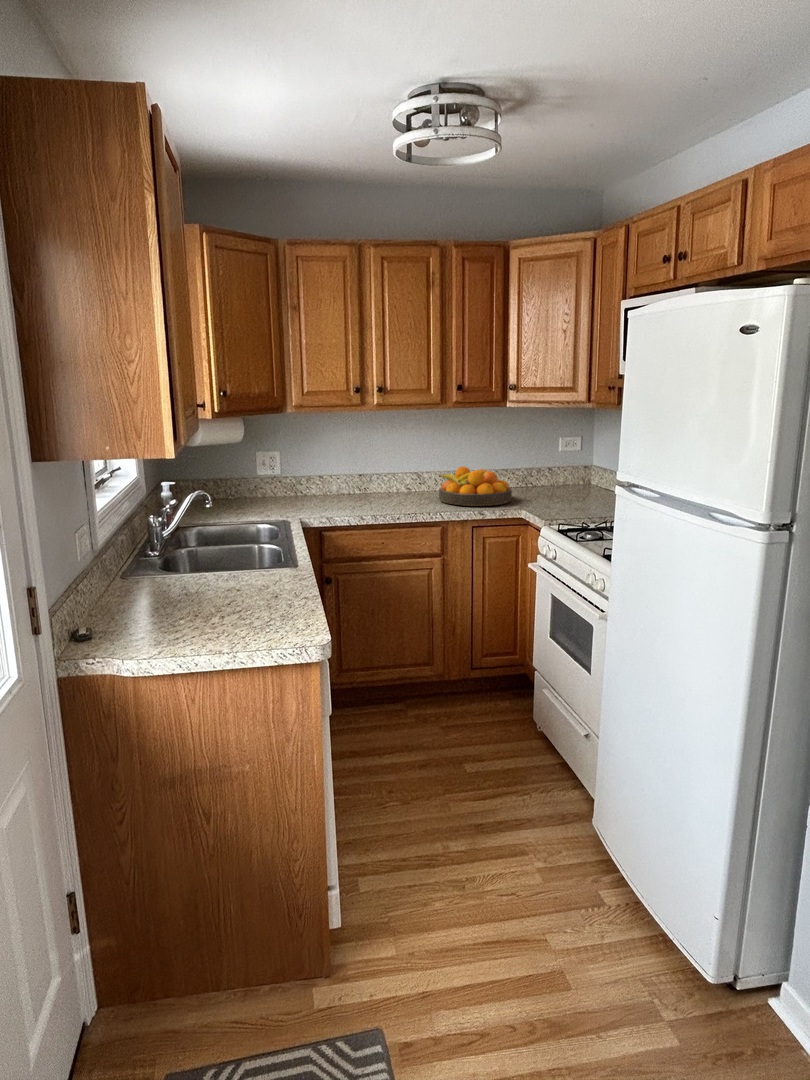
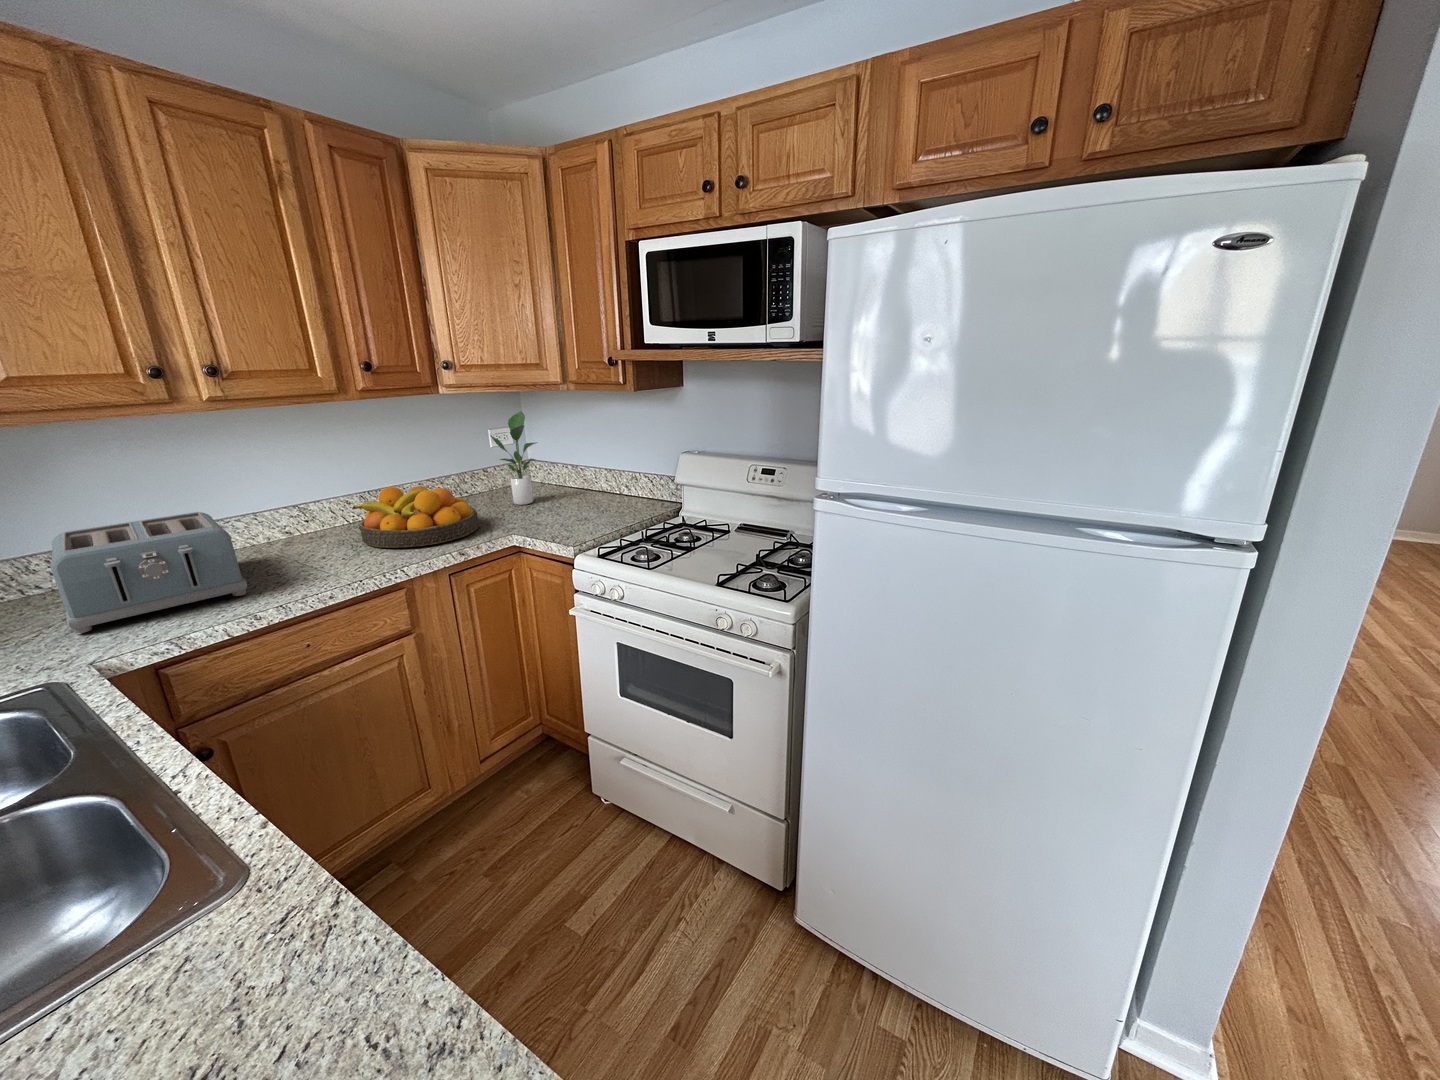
potted plant: none [544,424,582,496] -> present [490,411,537,505]
toaster: none [301,465,372,509] -> present [50,512,247,633]

